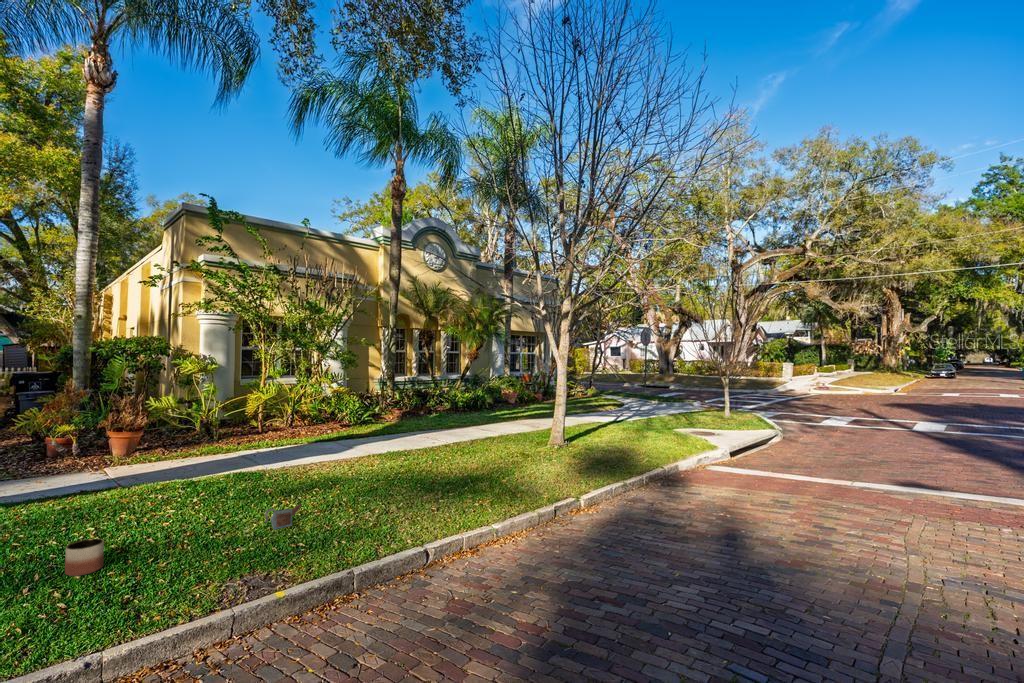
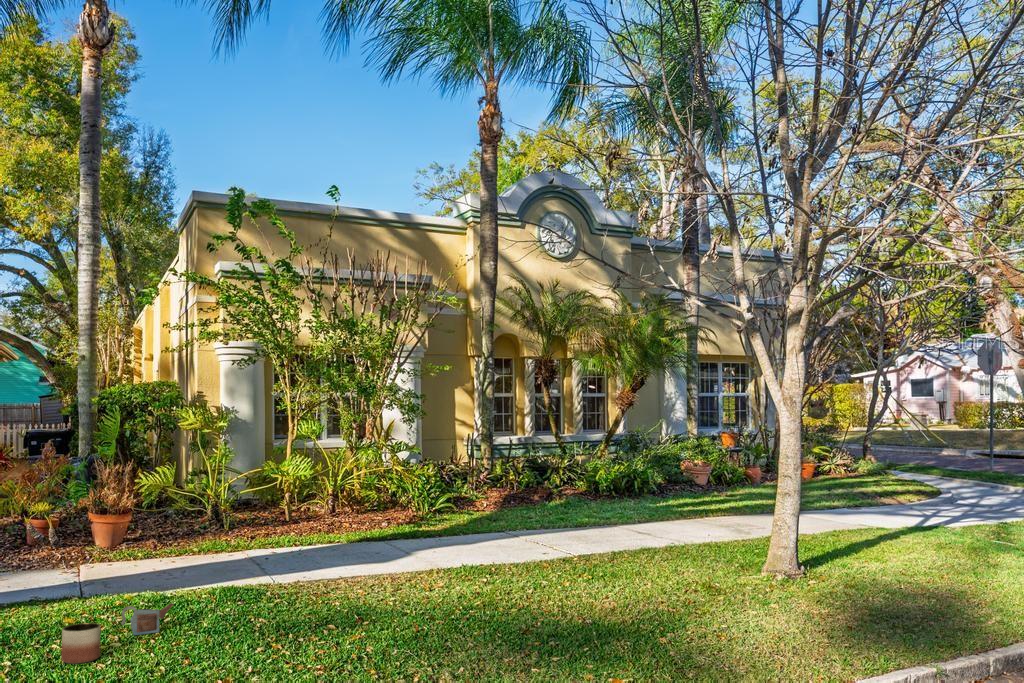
watering can: present [265,504,302,529] -> present [121,603,174,635]

